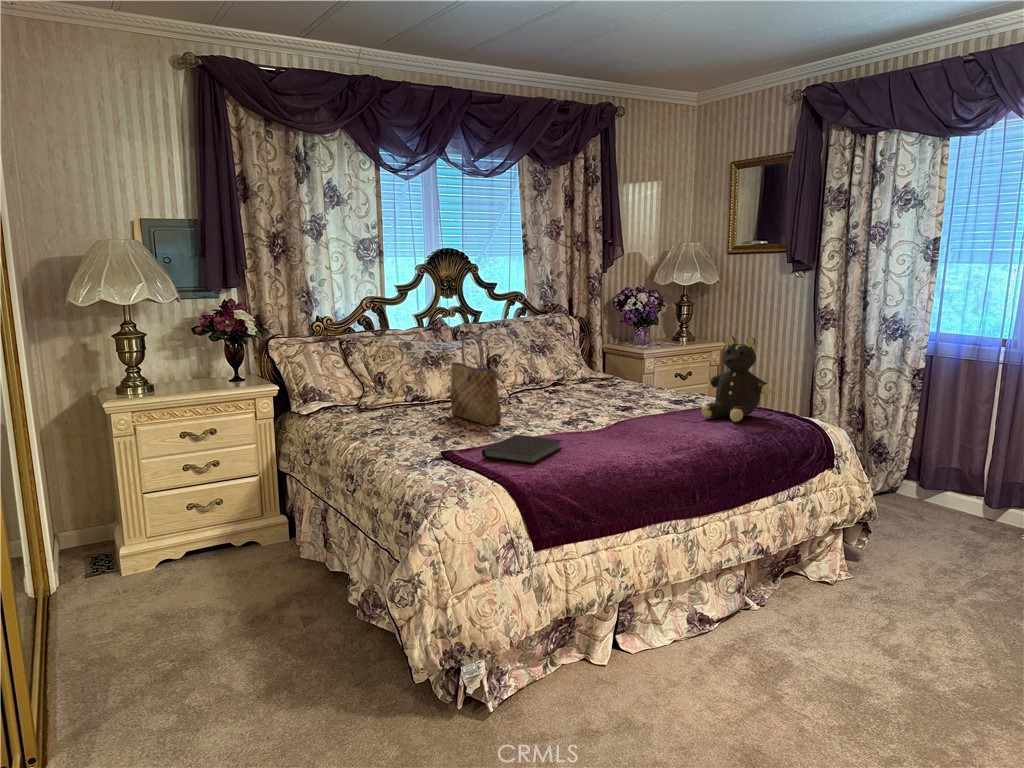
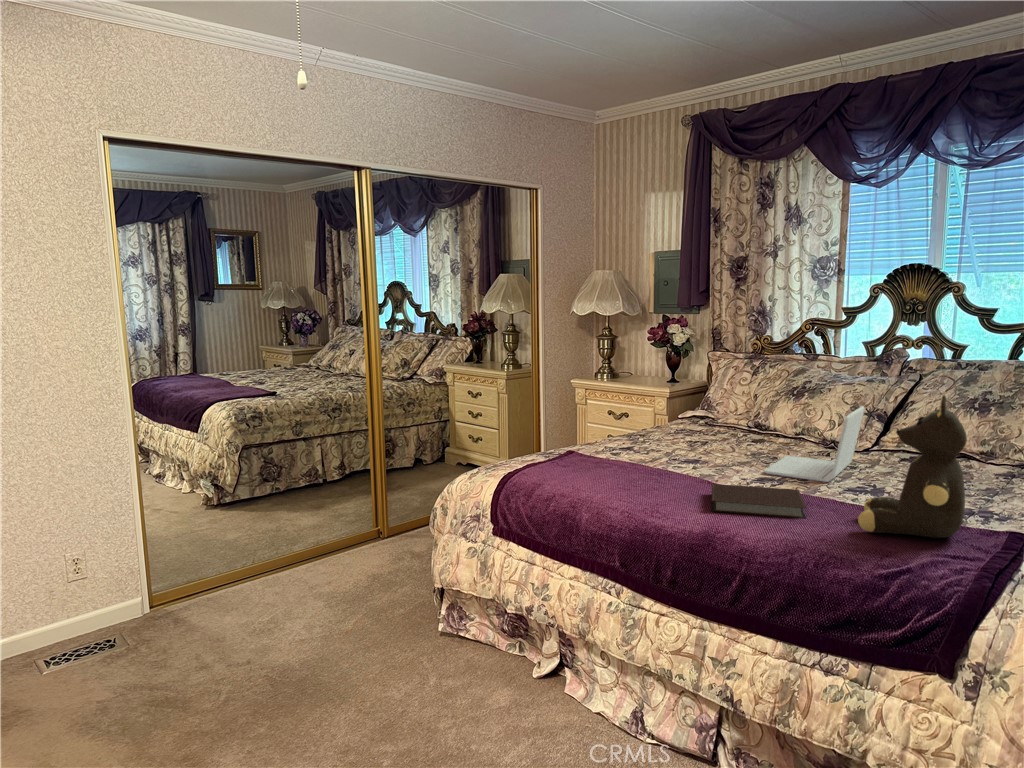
tote bag: present [450,331,501,426] -> none [688,351,736,454]
laptop: none [535,358,620,419] -> present [764,406,864,482]
notebook: present [482,435,563,464] -> present [711,484,807,519]

